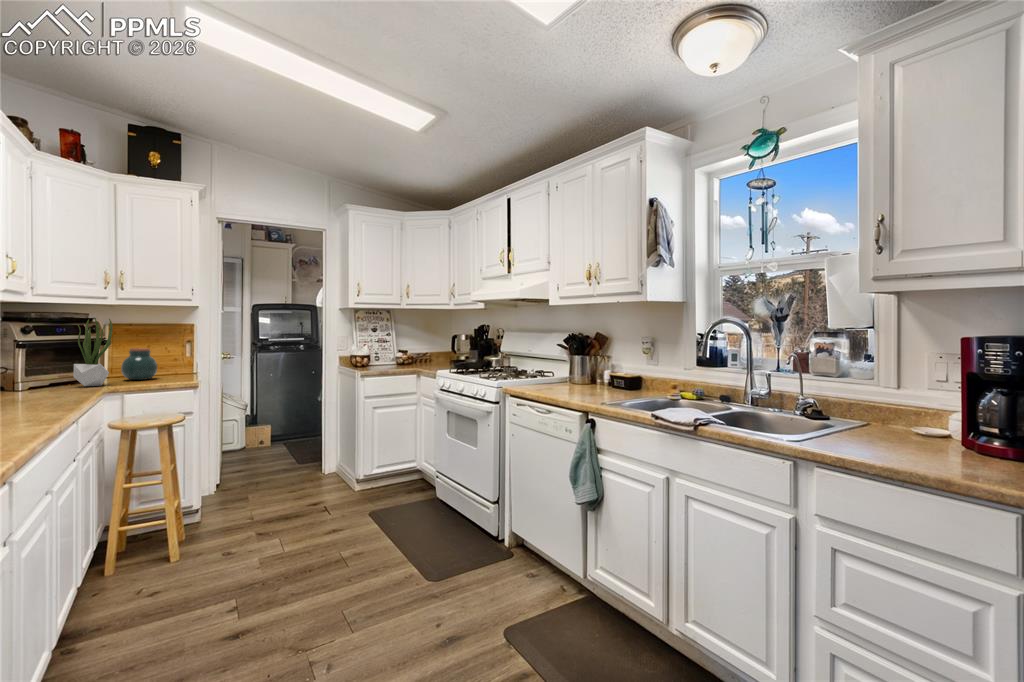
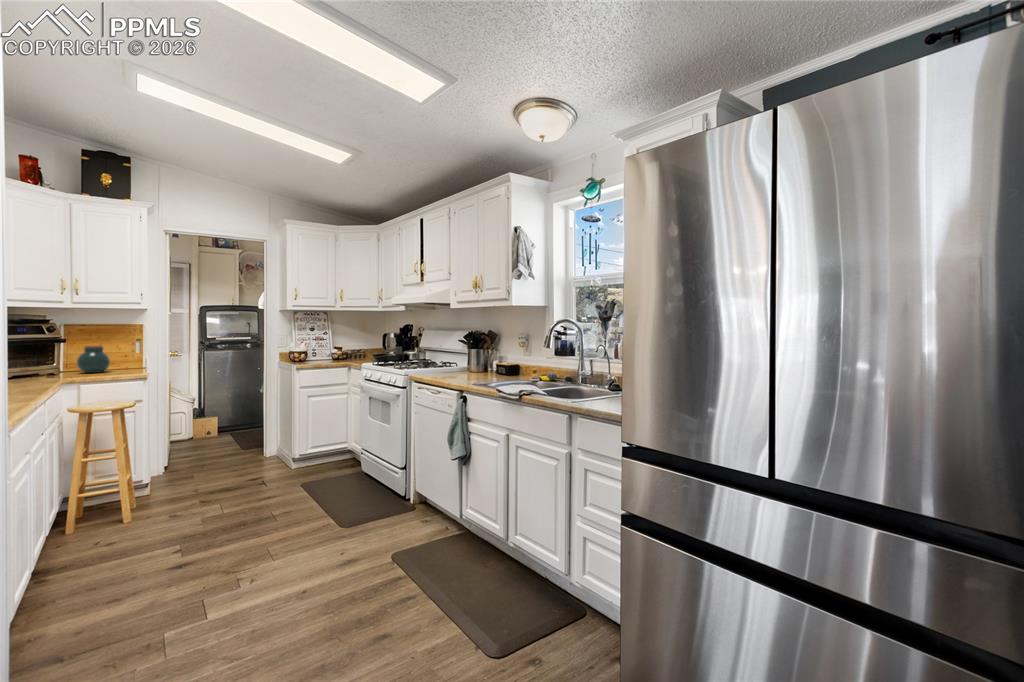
potted plant: present [73,319,113,386] -> none [35,319,69,377]

